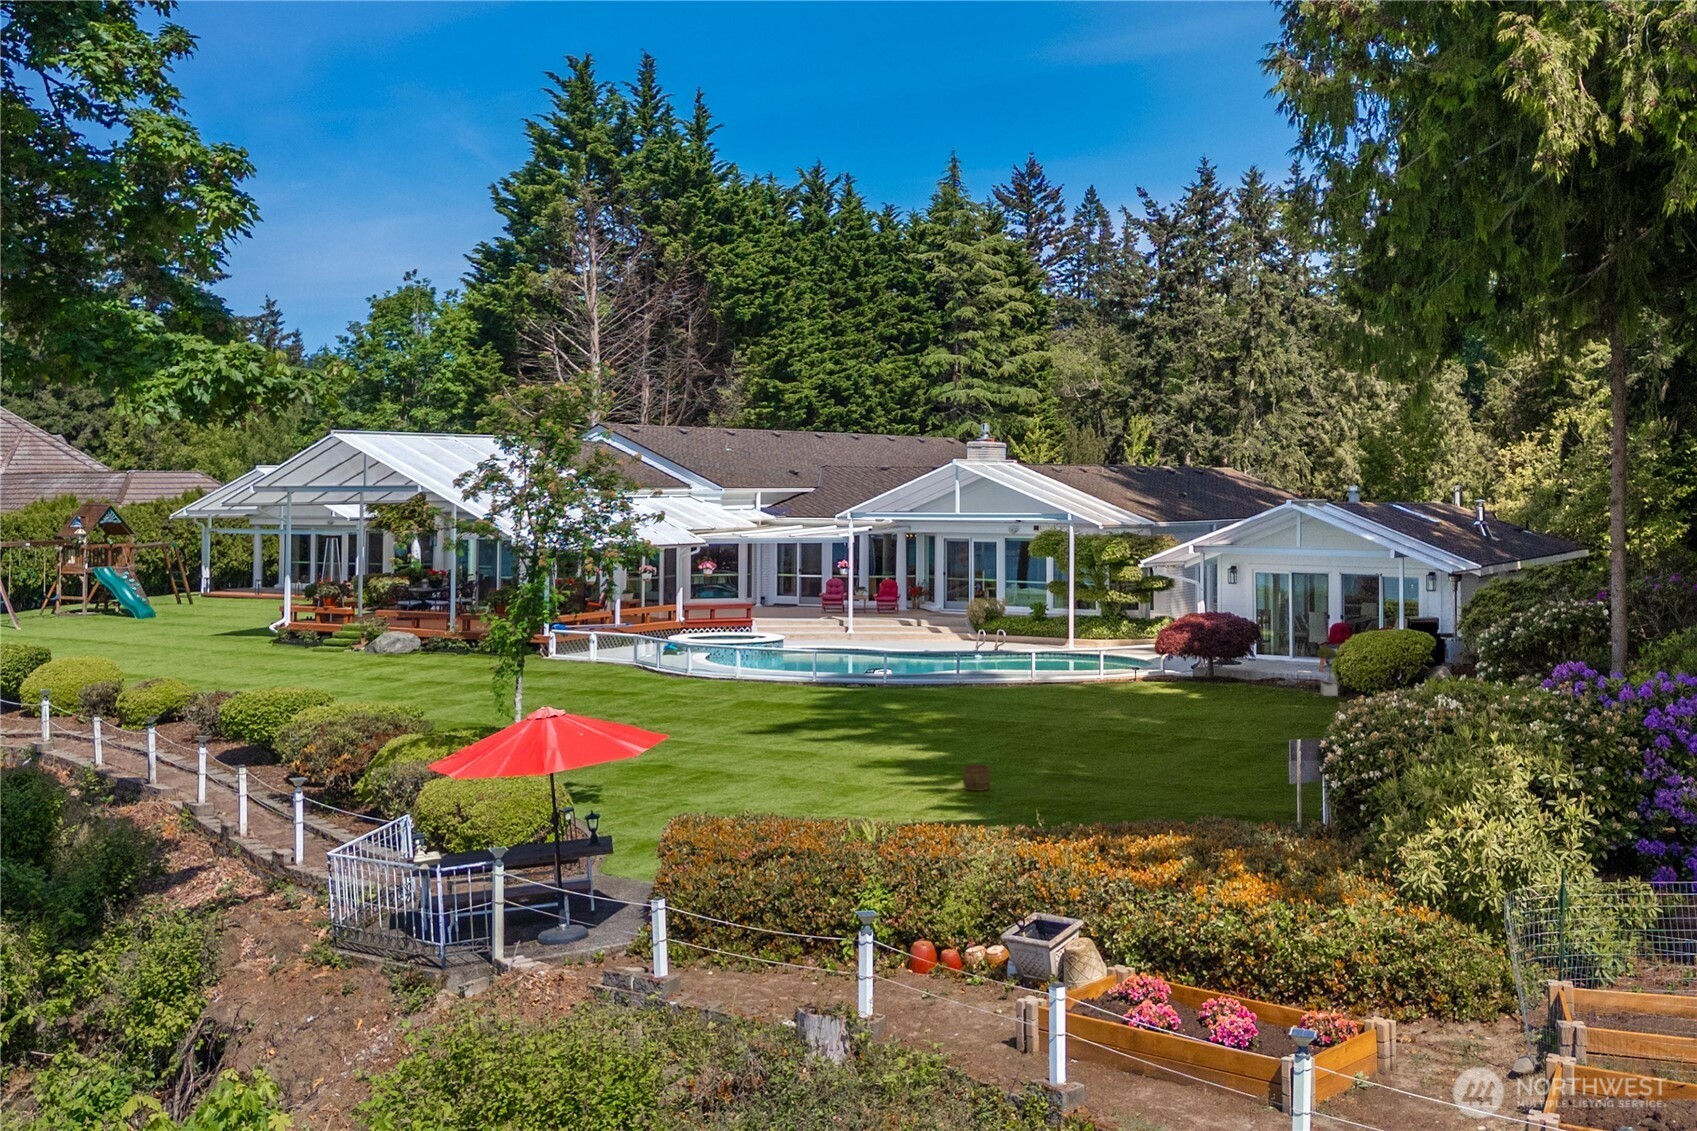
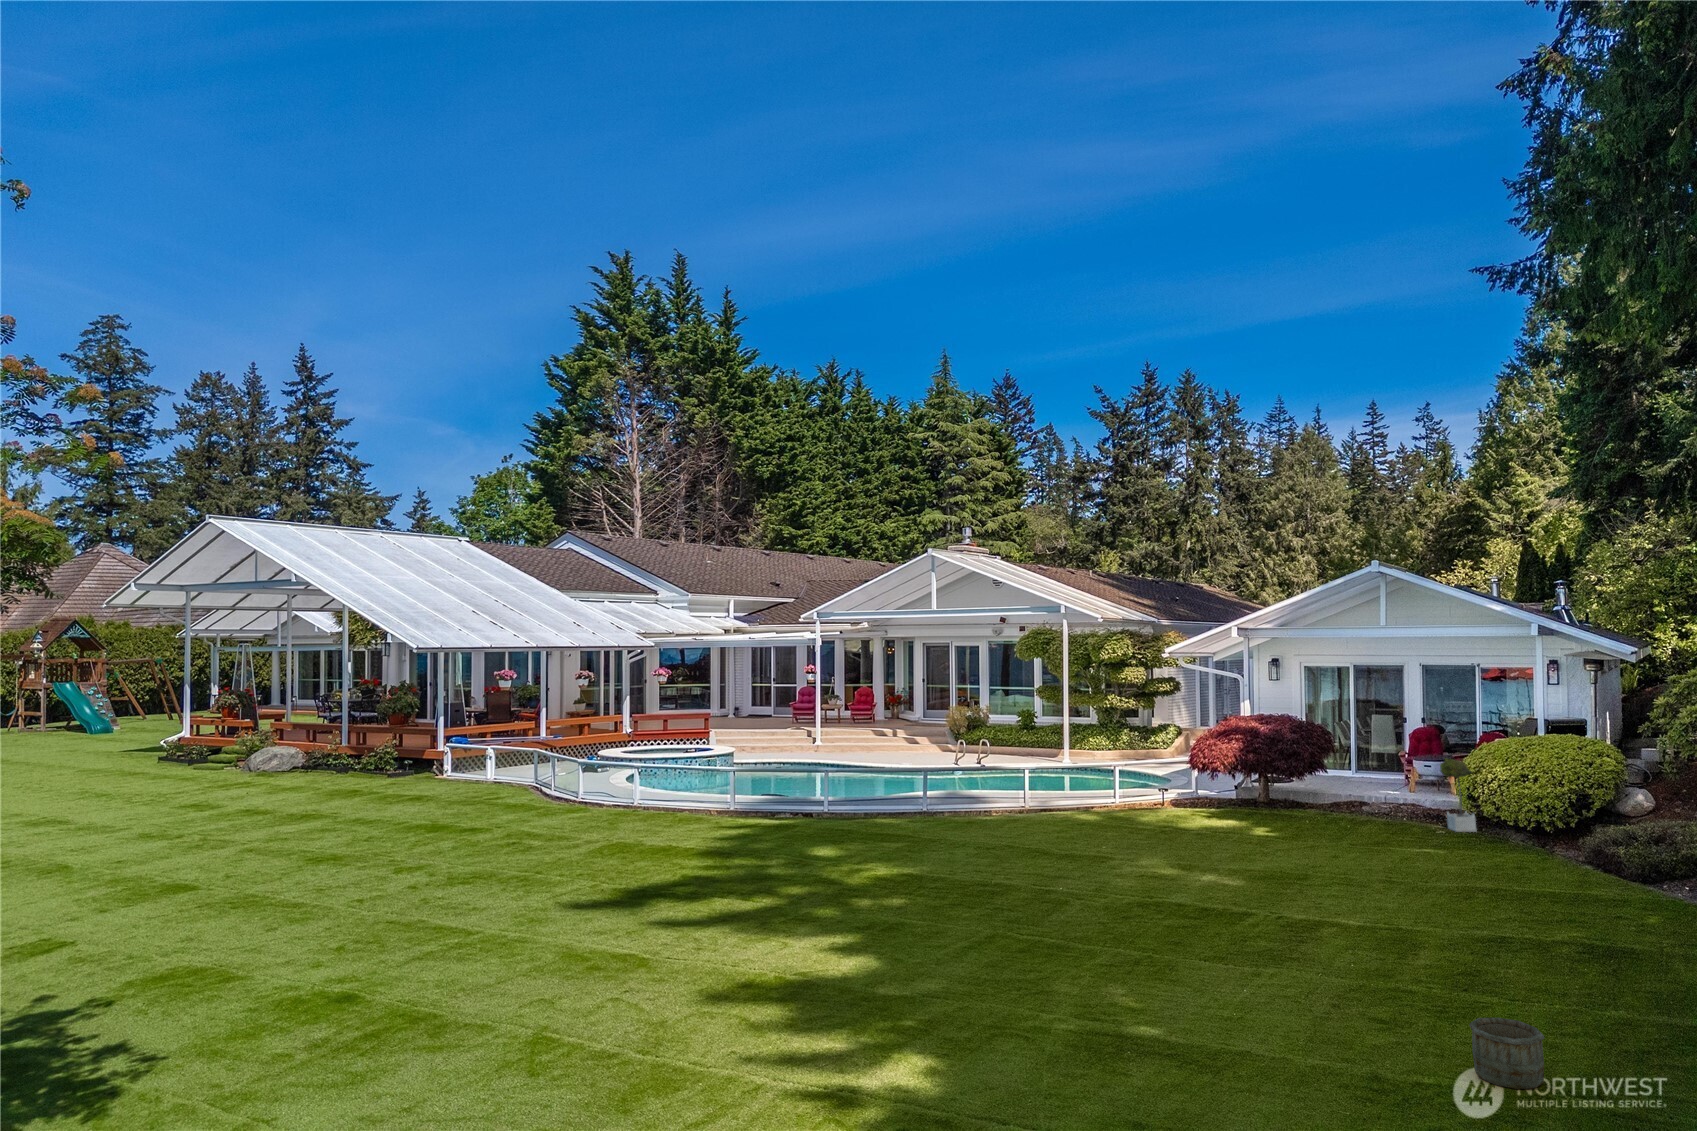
wooden bucket: present [963,764,990,791] -> present [1470,1018,1544,1089]

